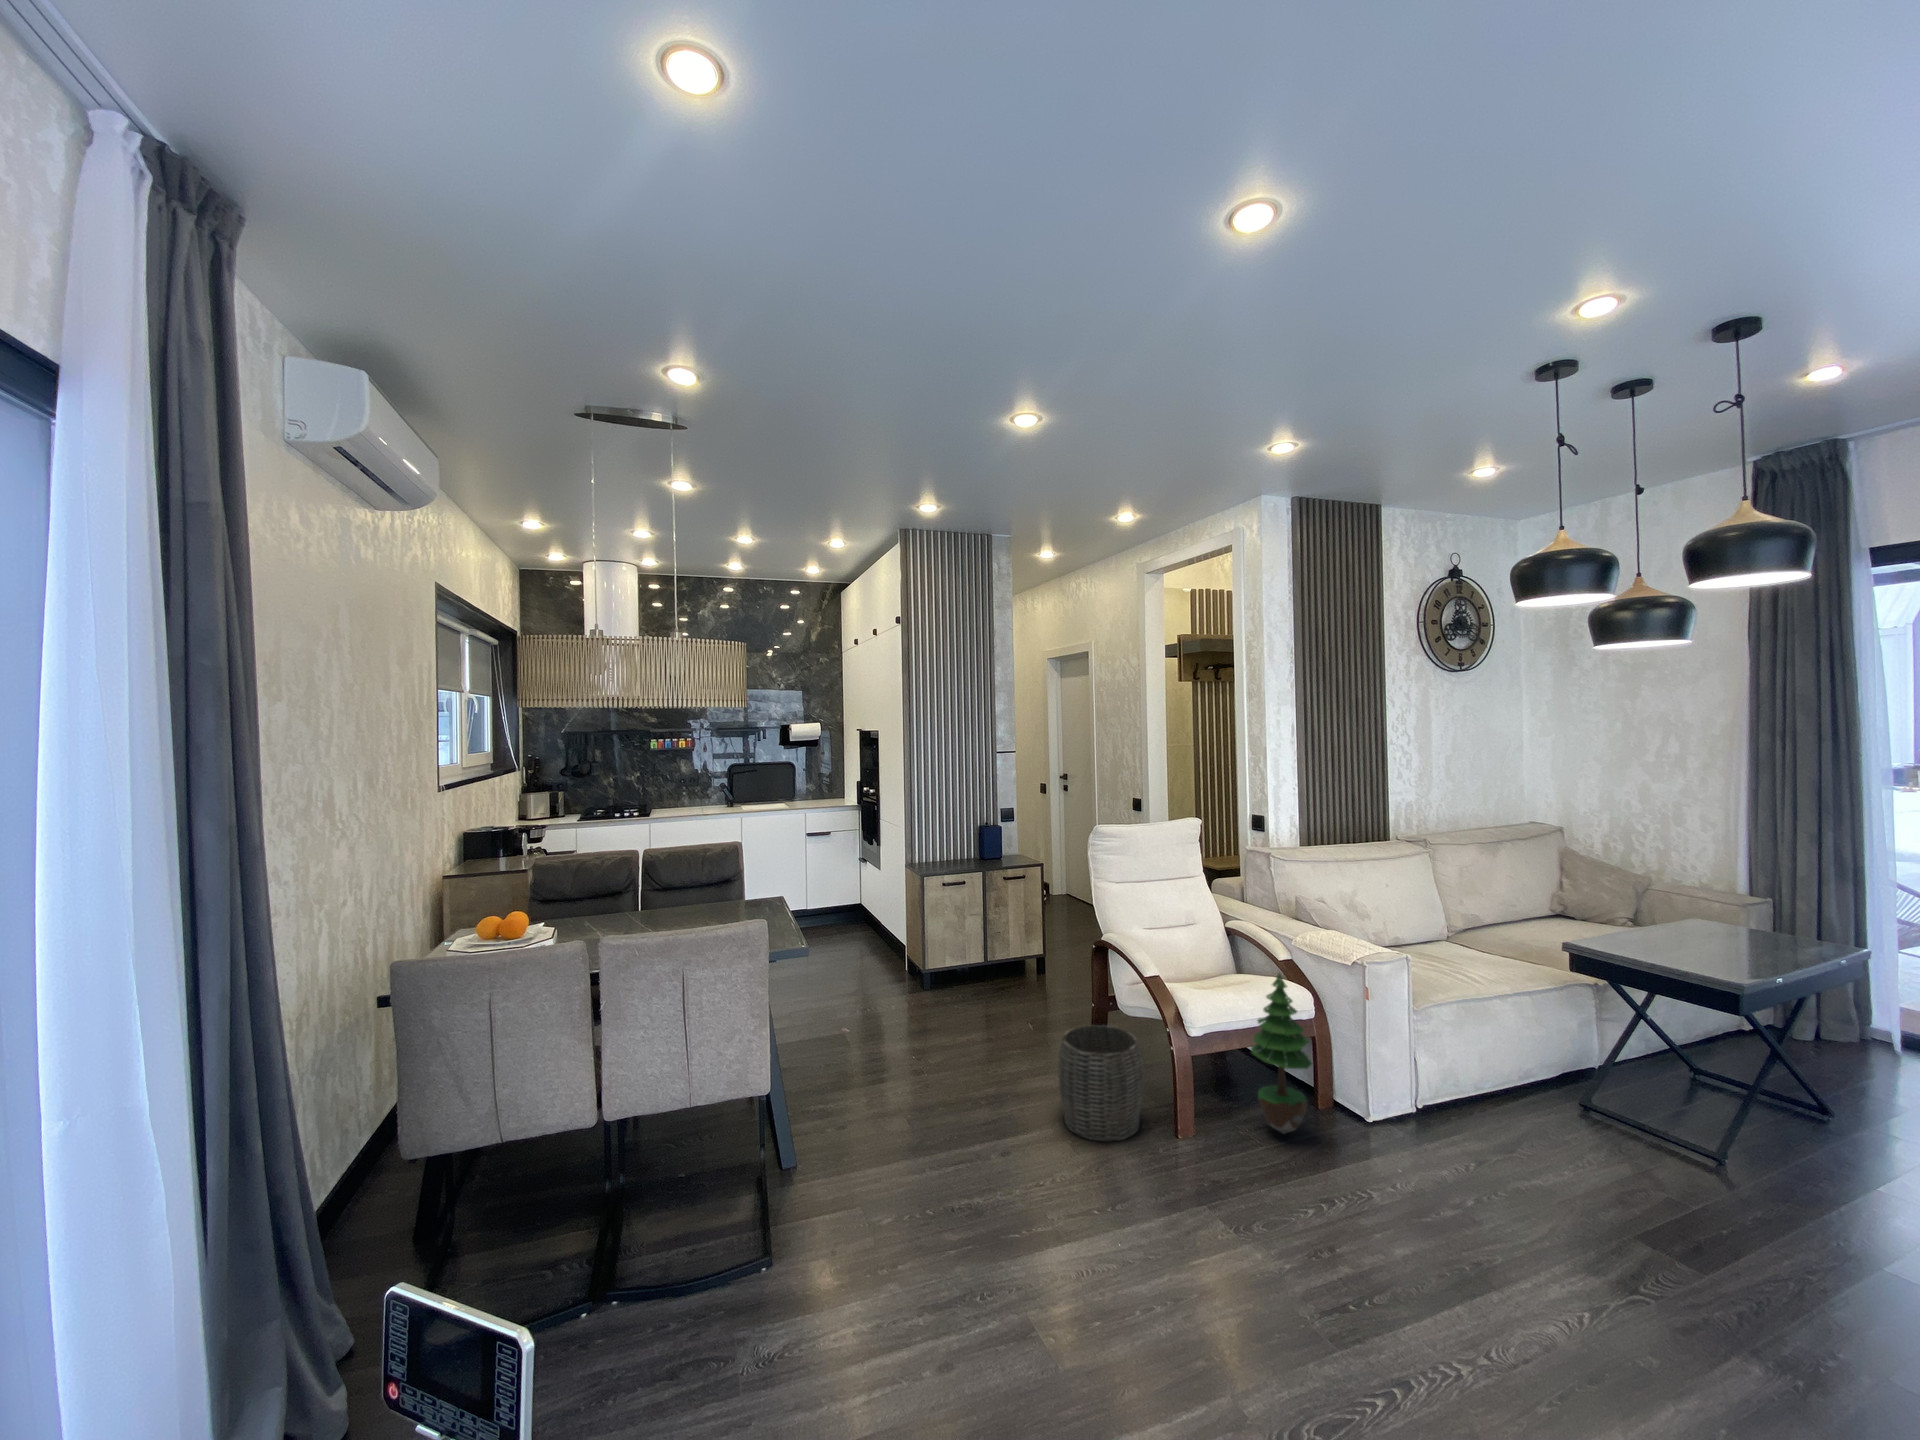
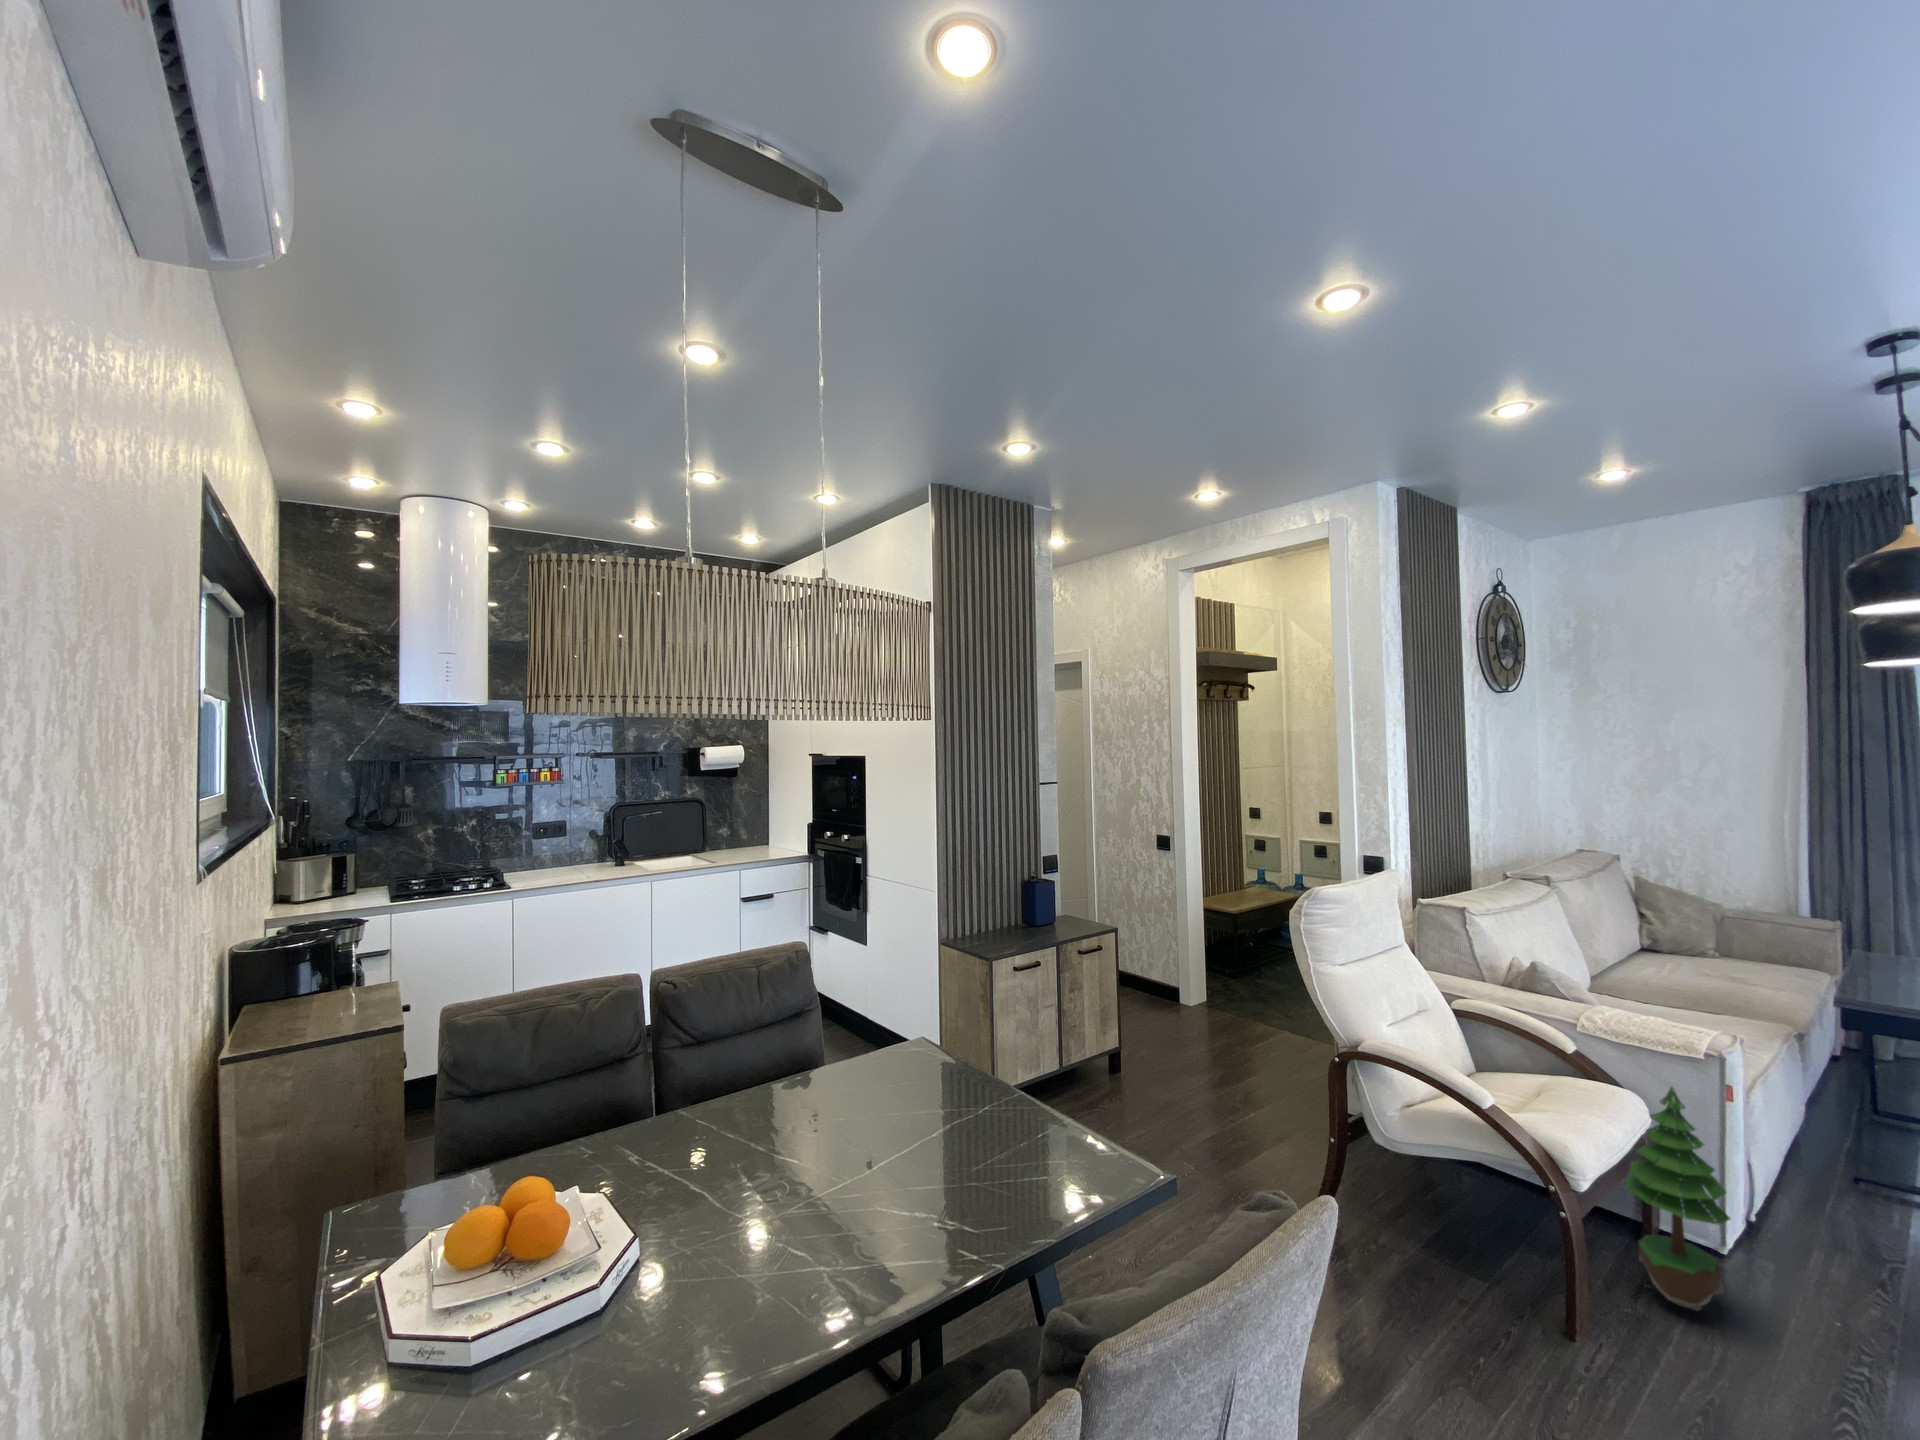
woven basket: present [1059,1025,1143,1141] -> none [1393,1184,1539,1383]

